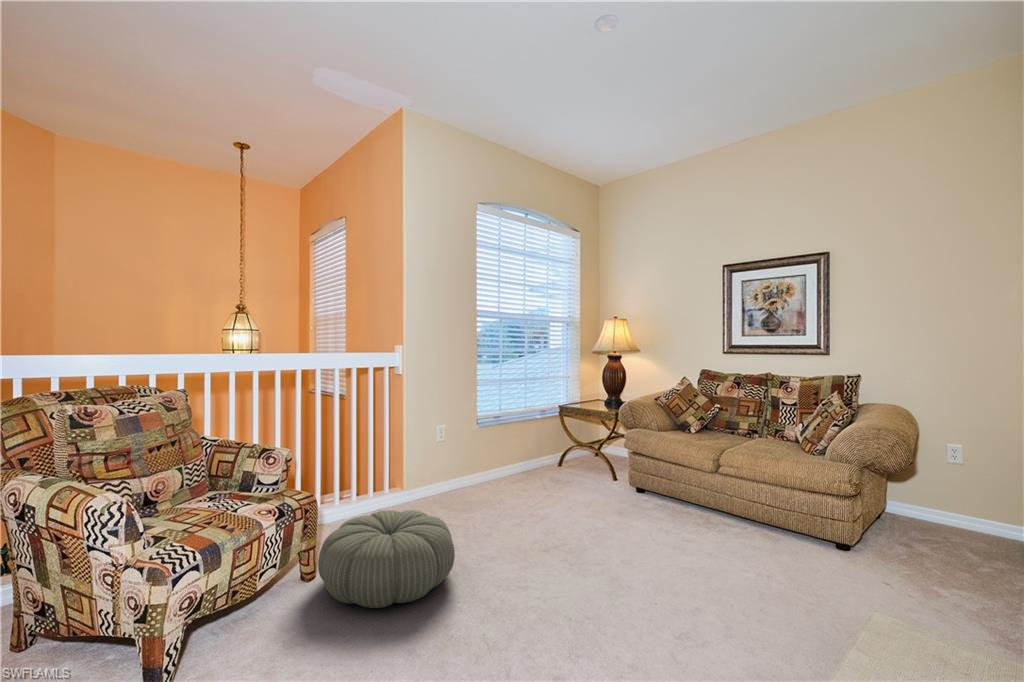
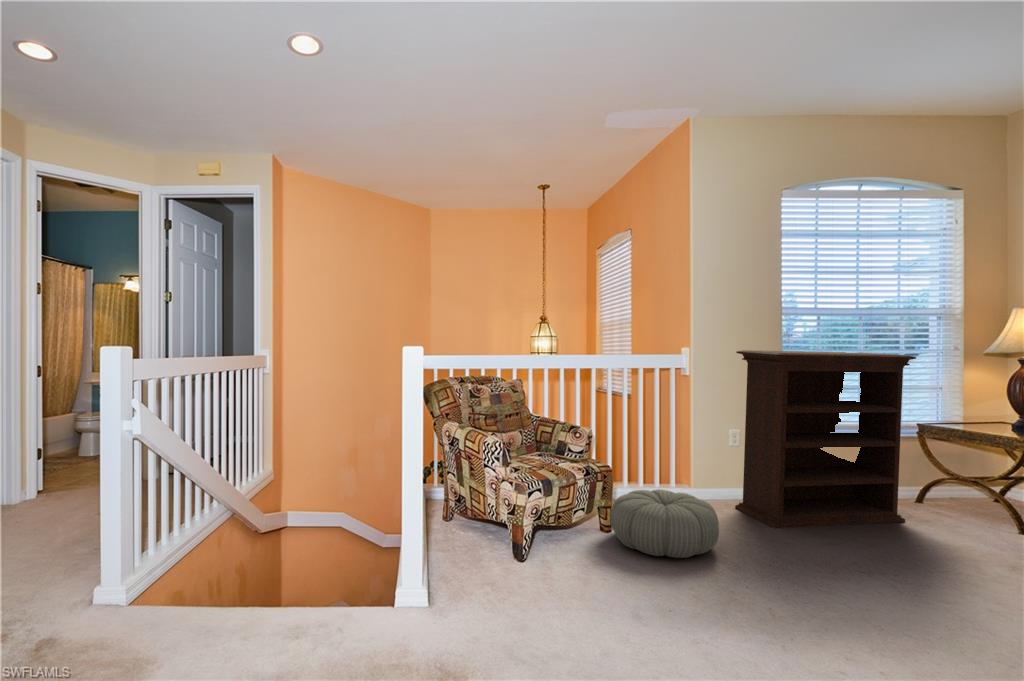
bookshelf: none [453,342,598,523] -> present [735,350,916,528]

